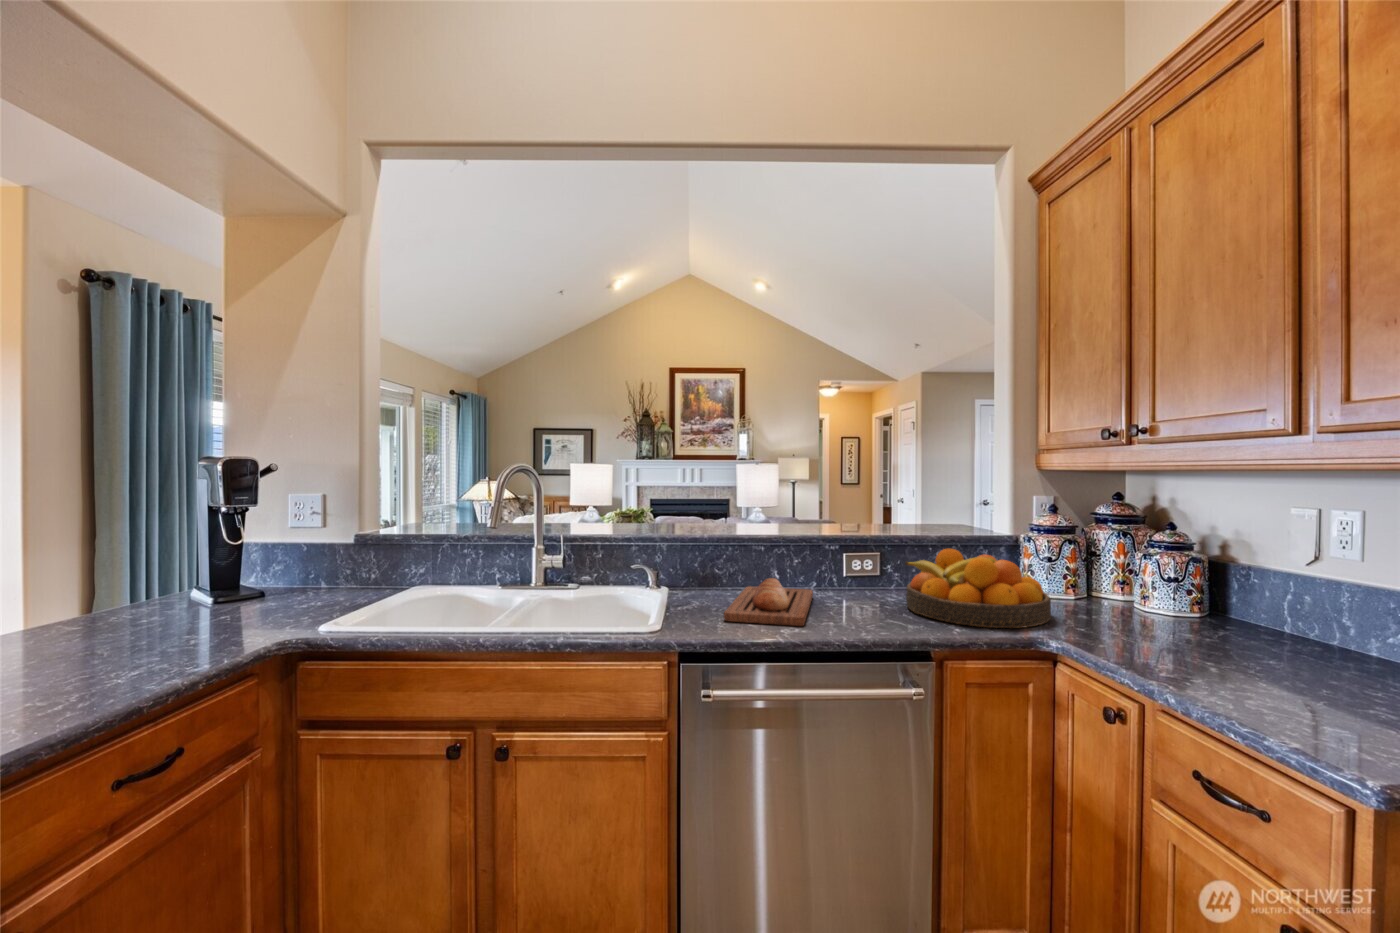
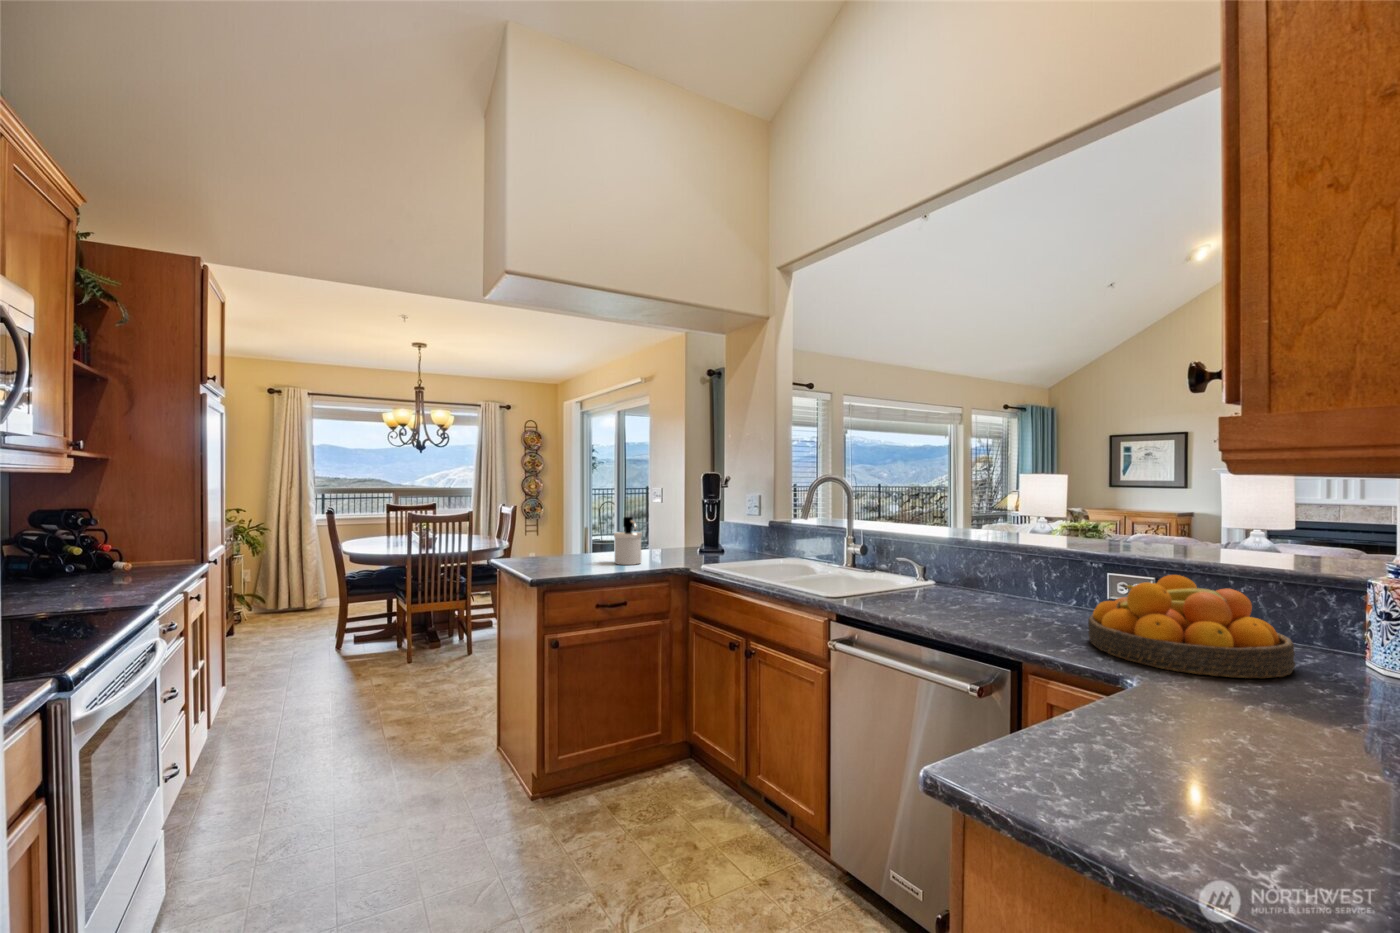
soap dispenser: none [80,557,180,670] -> present [614,517,642,565]
bread loaf: present [724,578,813,626] -> none [899,582,1042,618]

